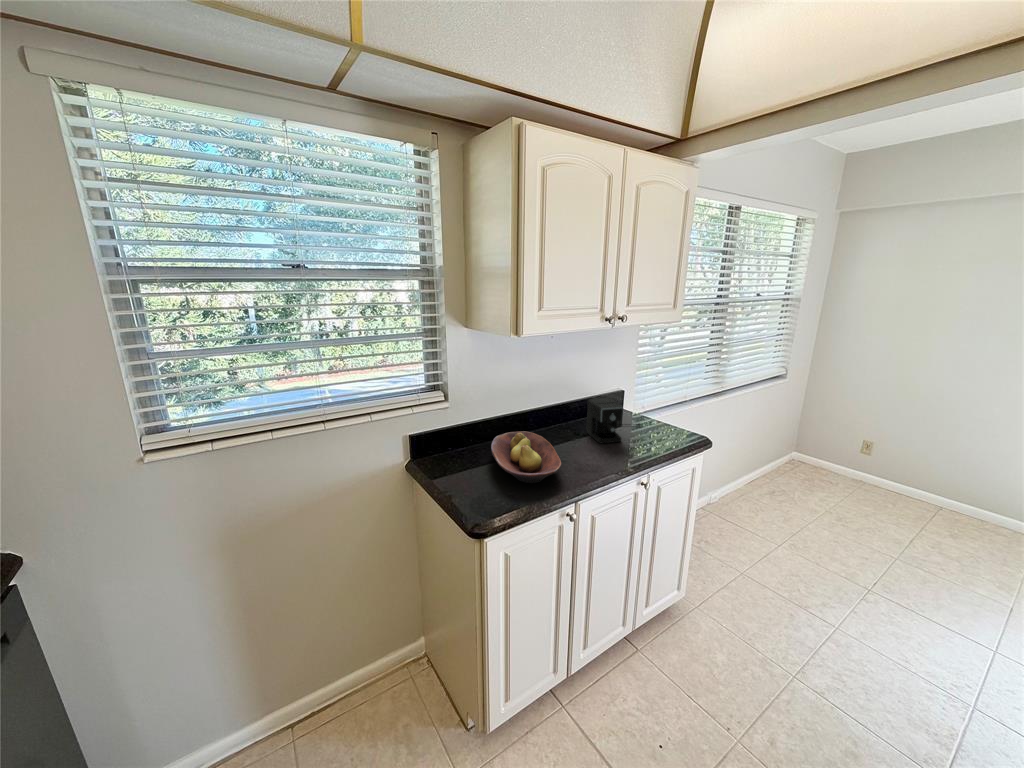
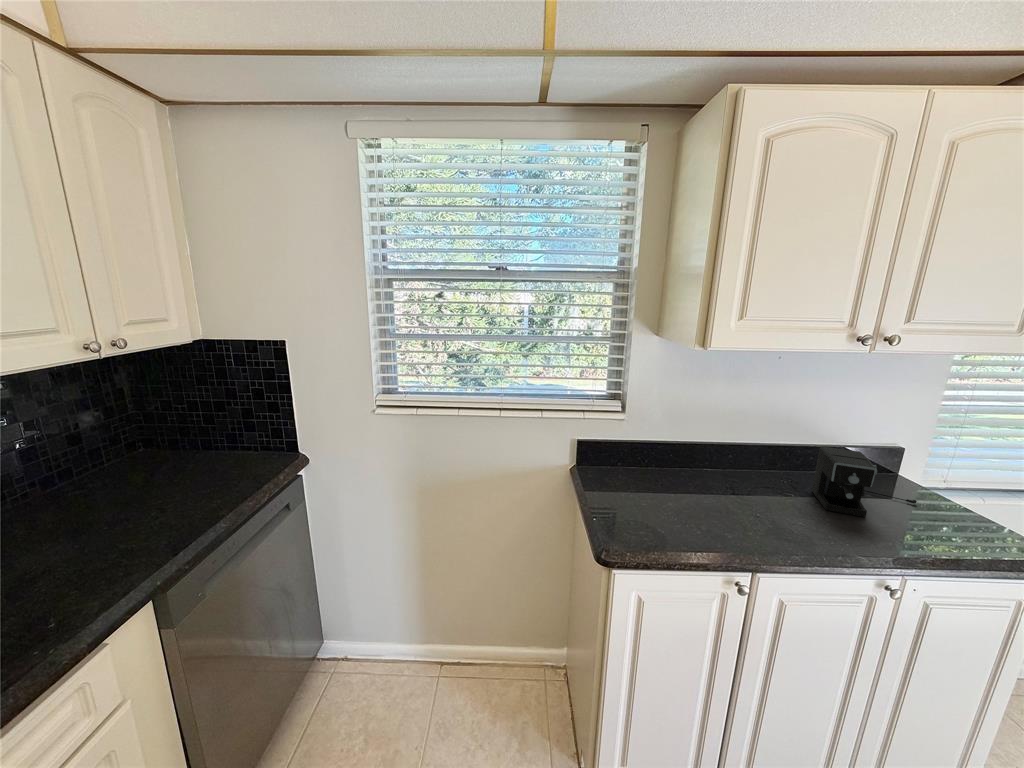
fruit bowl: present [491,431,562,483] -> none [659,463,744,530]

